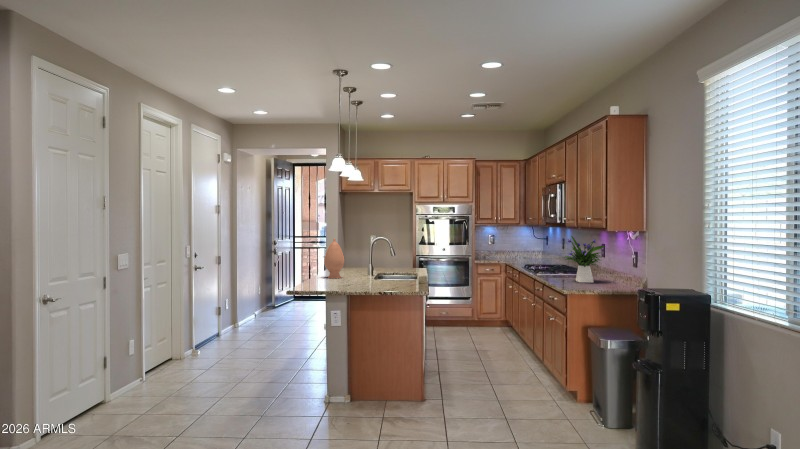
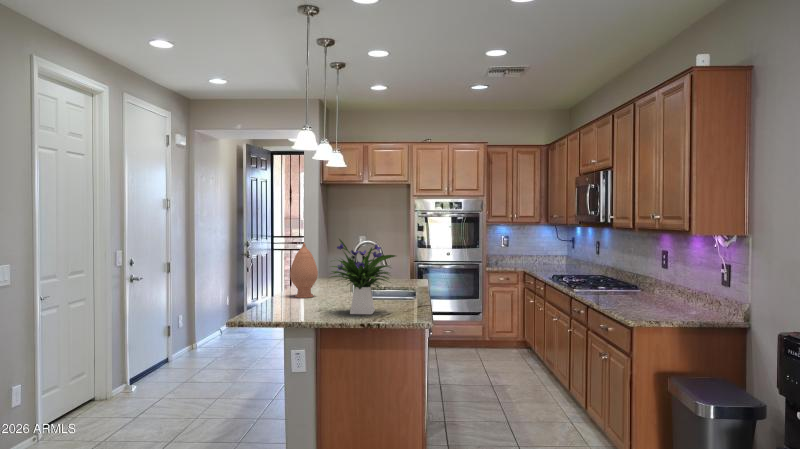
flower arrangement: present [565,236,605,283] -> present [331,239,395,314]

